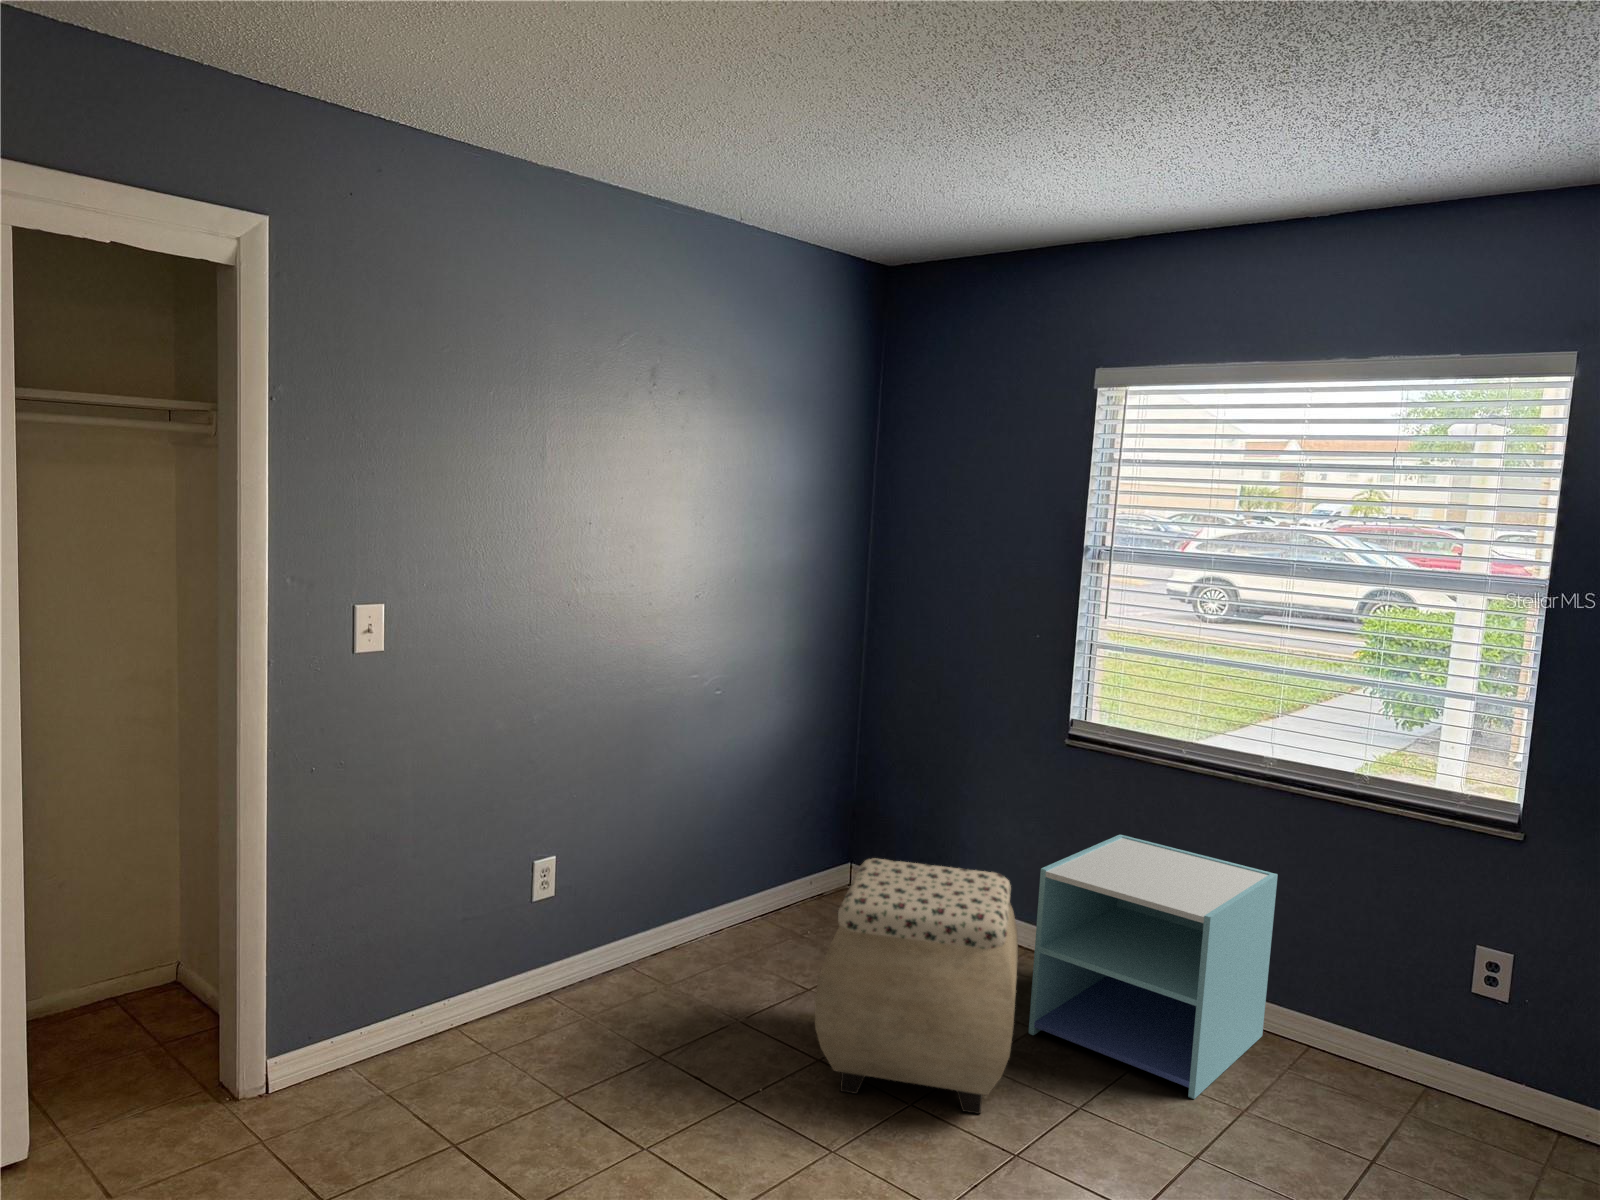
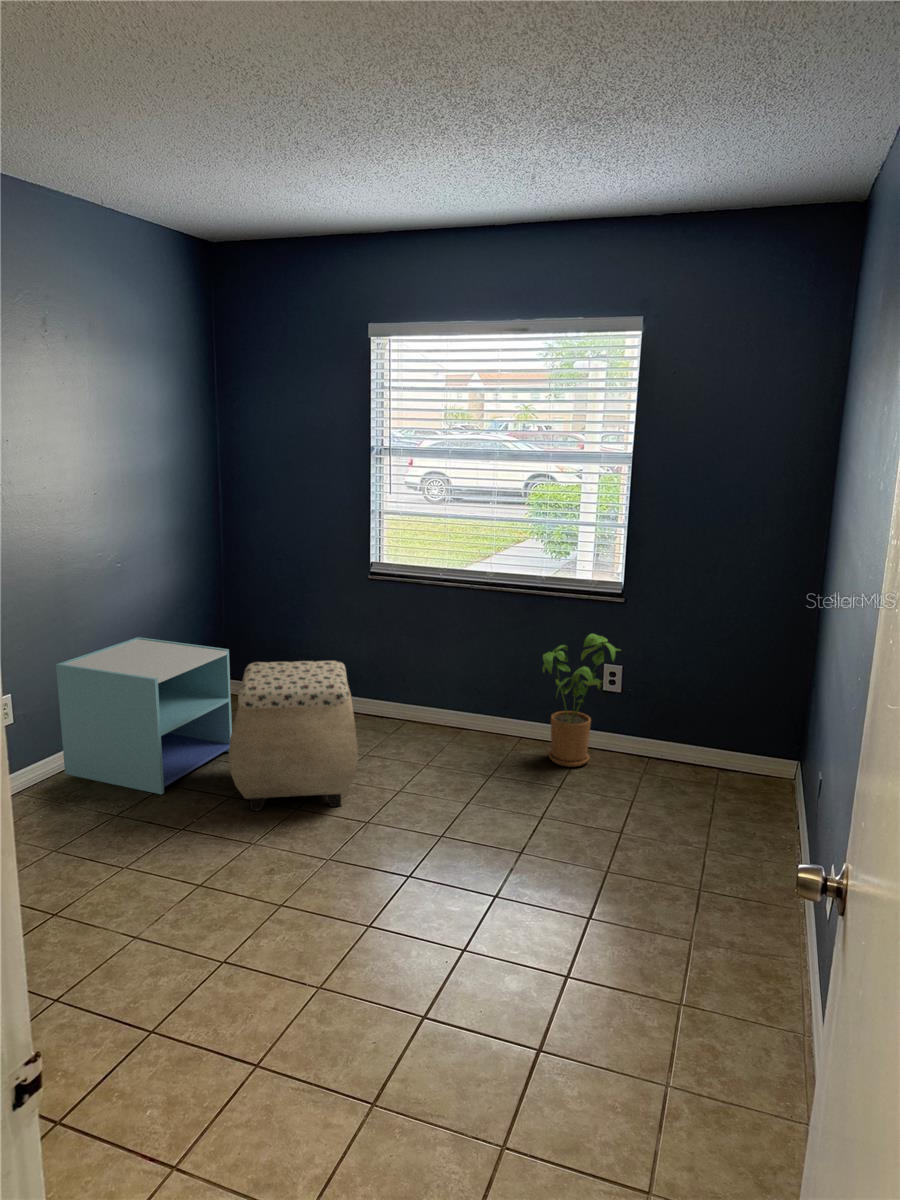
nightstand: present [1029,835,1278,1099] -> present [56,637,232,794]
house plant: none [1355,891,1515,1128] -> present [543,634,620,767]

